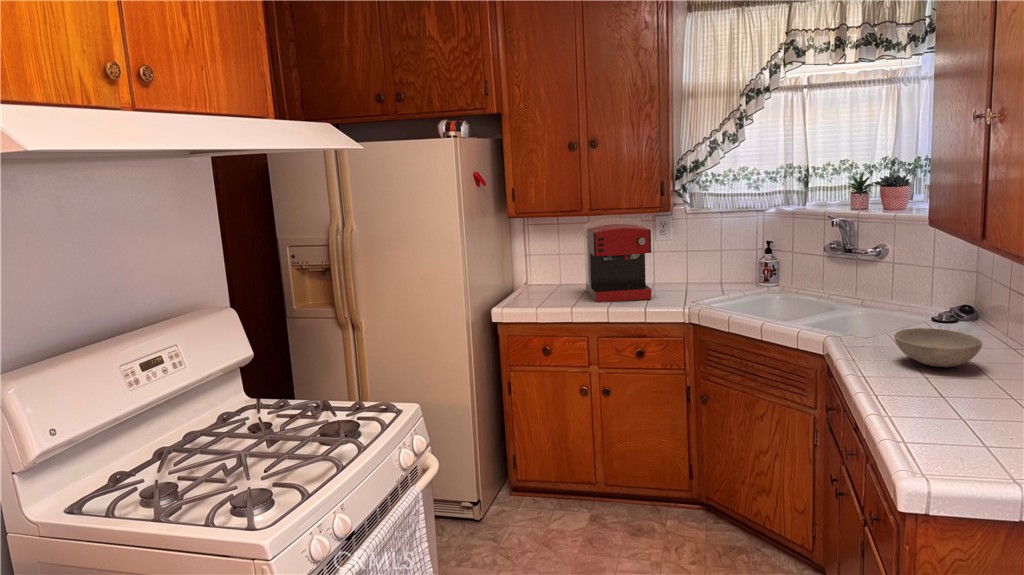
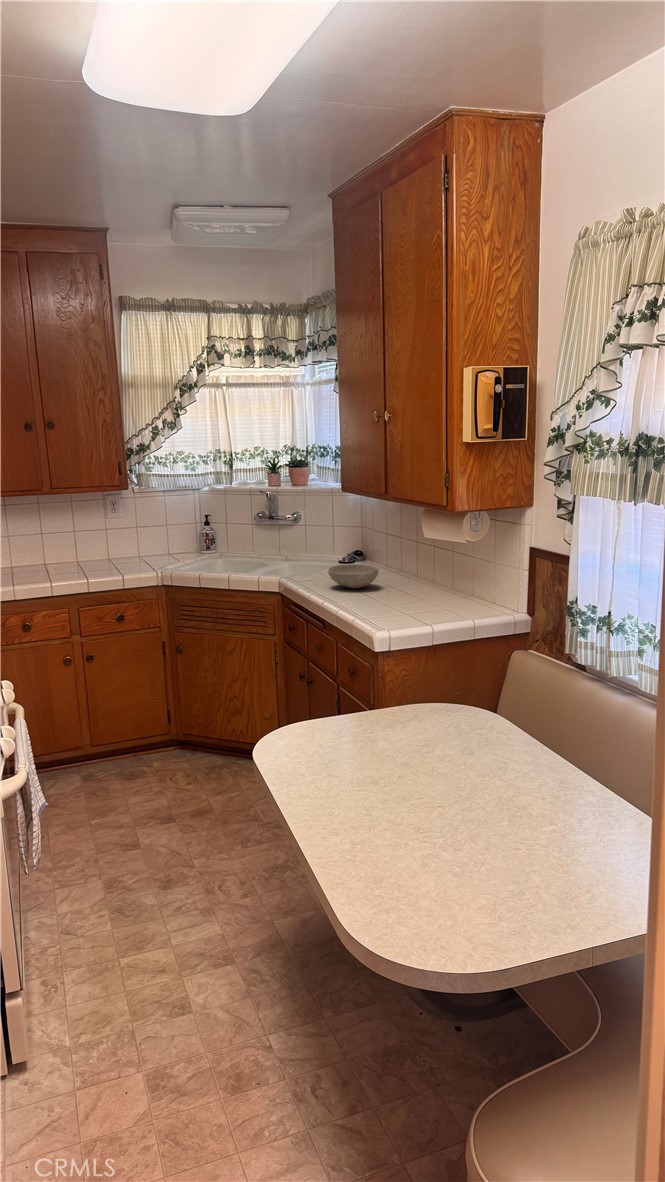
coffee maker: present [584,218,651,302] -> none [43,497,120,576]

